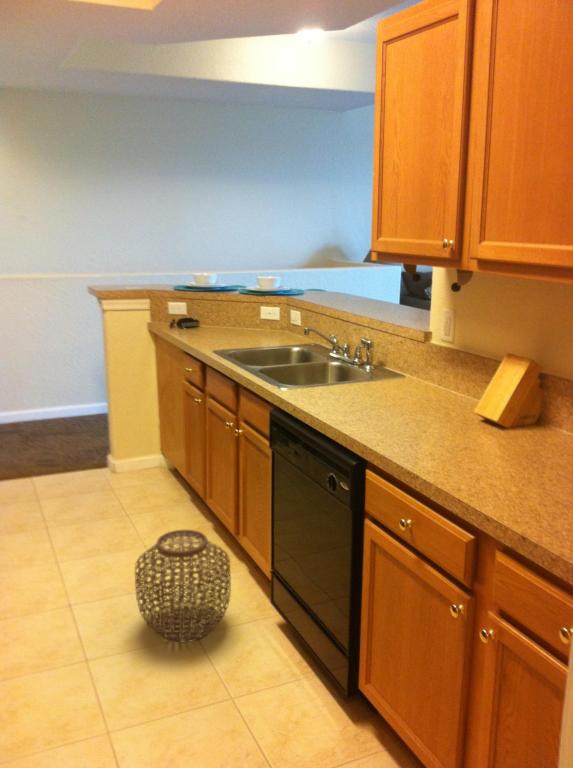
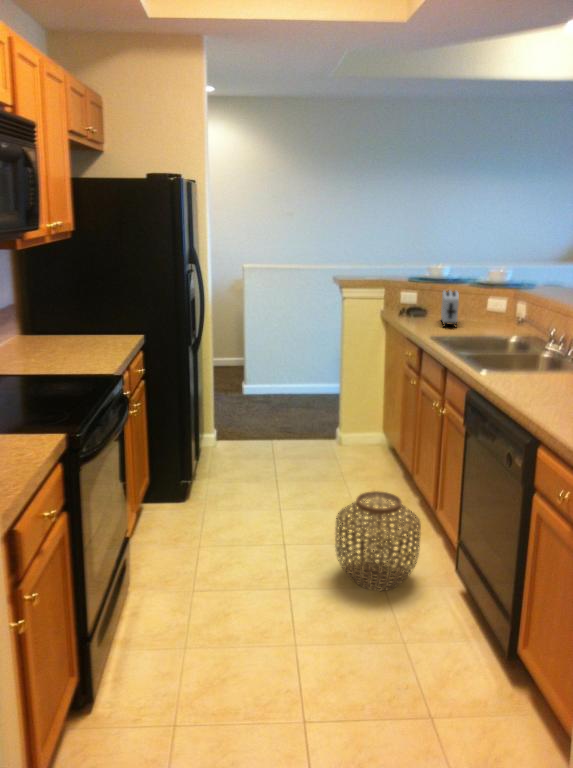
toaster: none [215,299,235,339] -> present [441,291,459,327]

